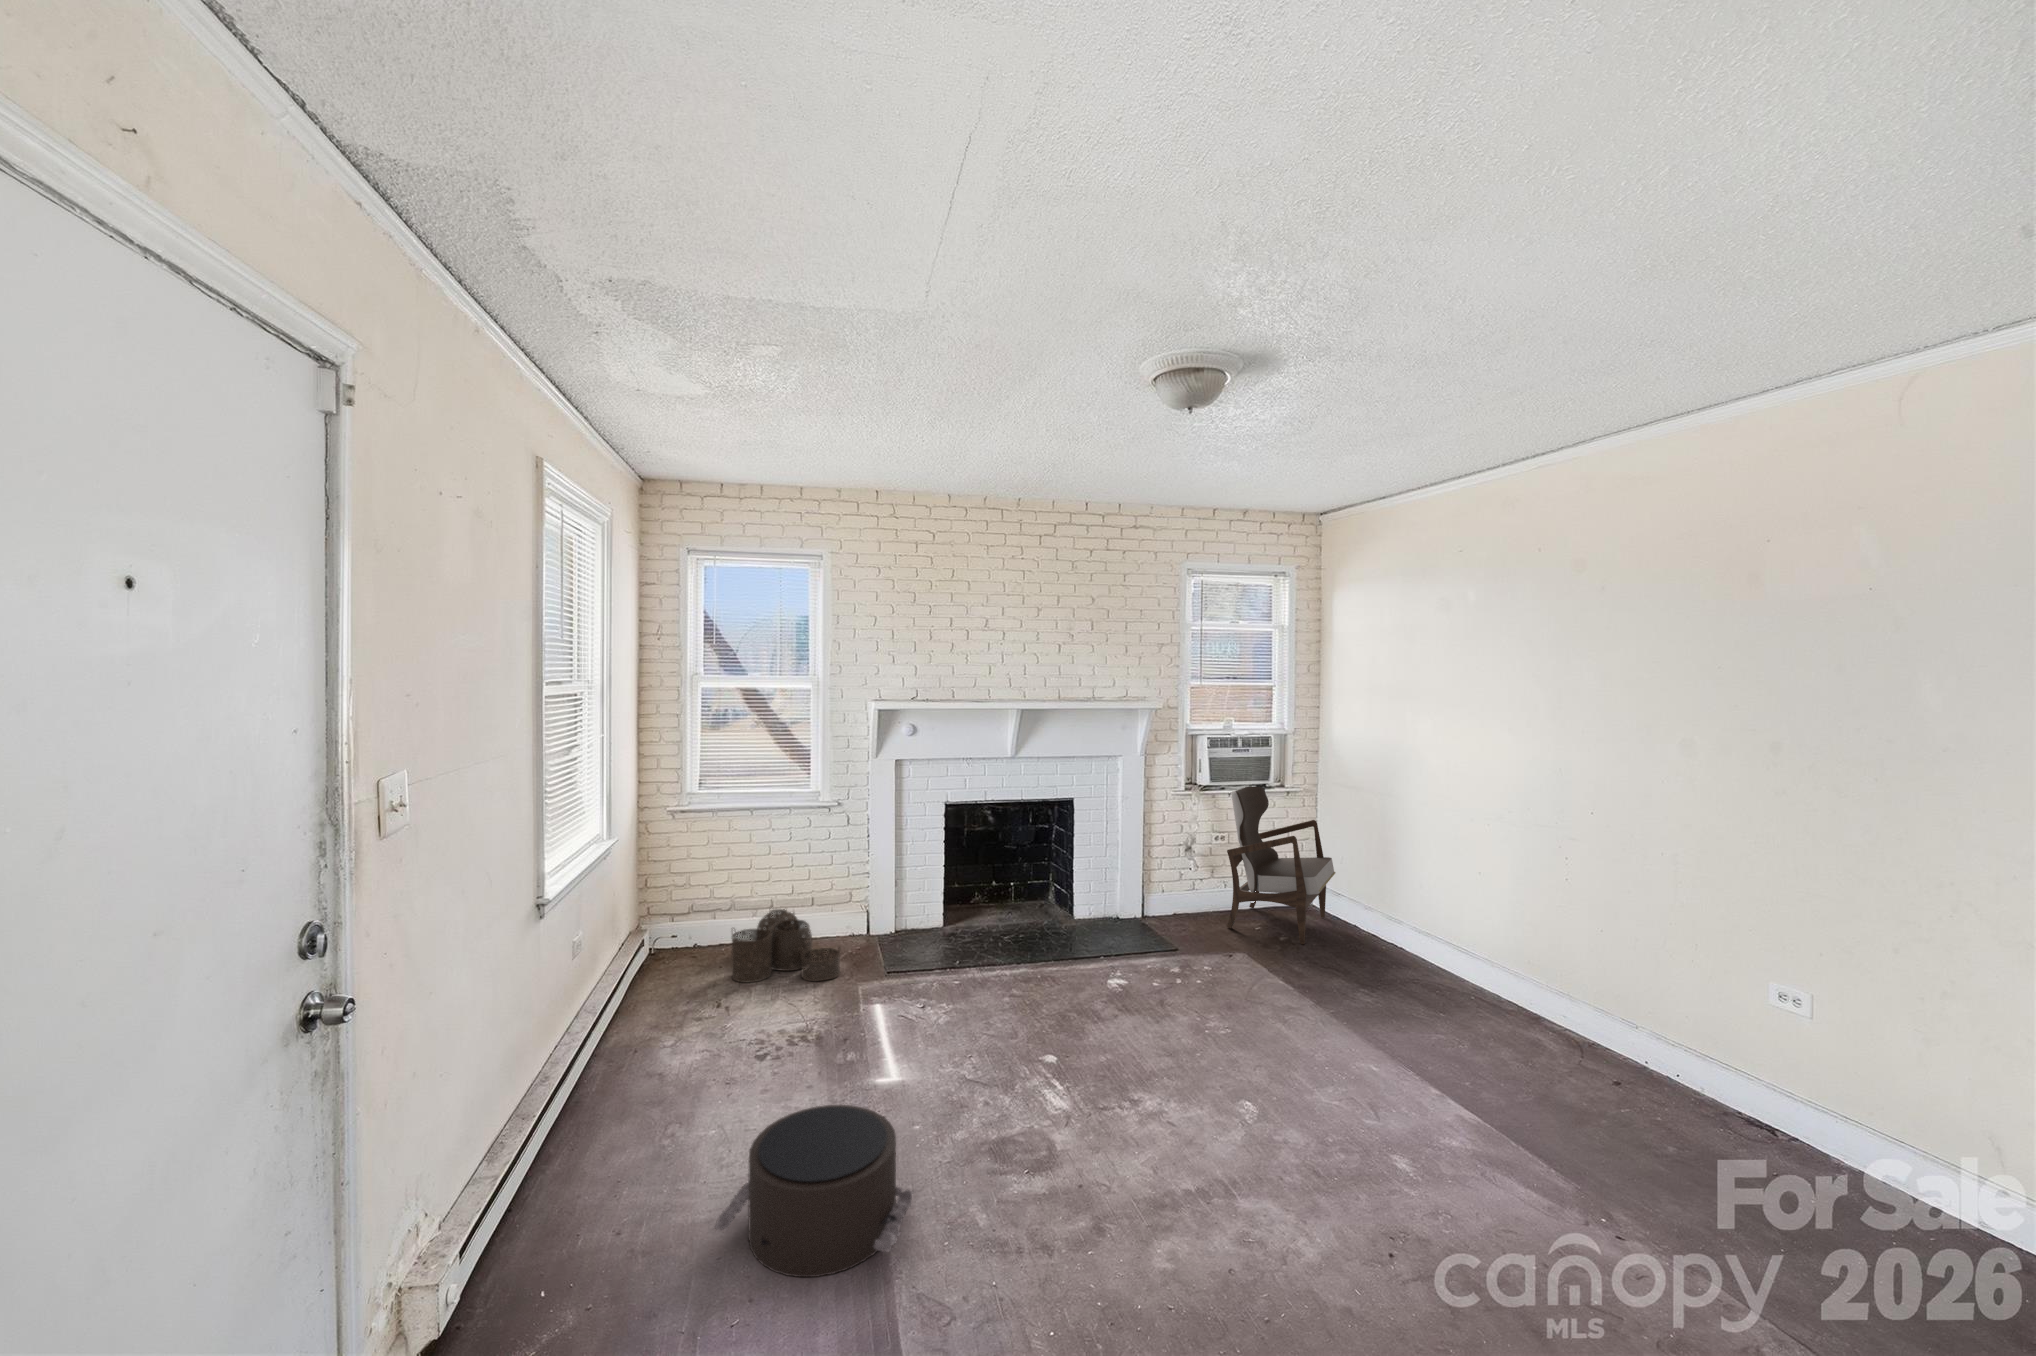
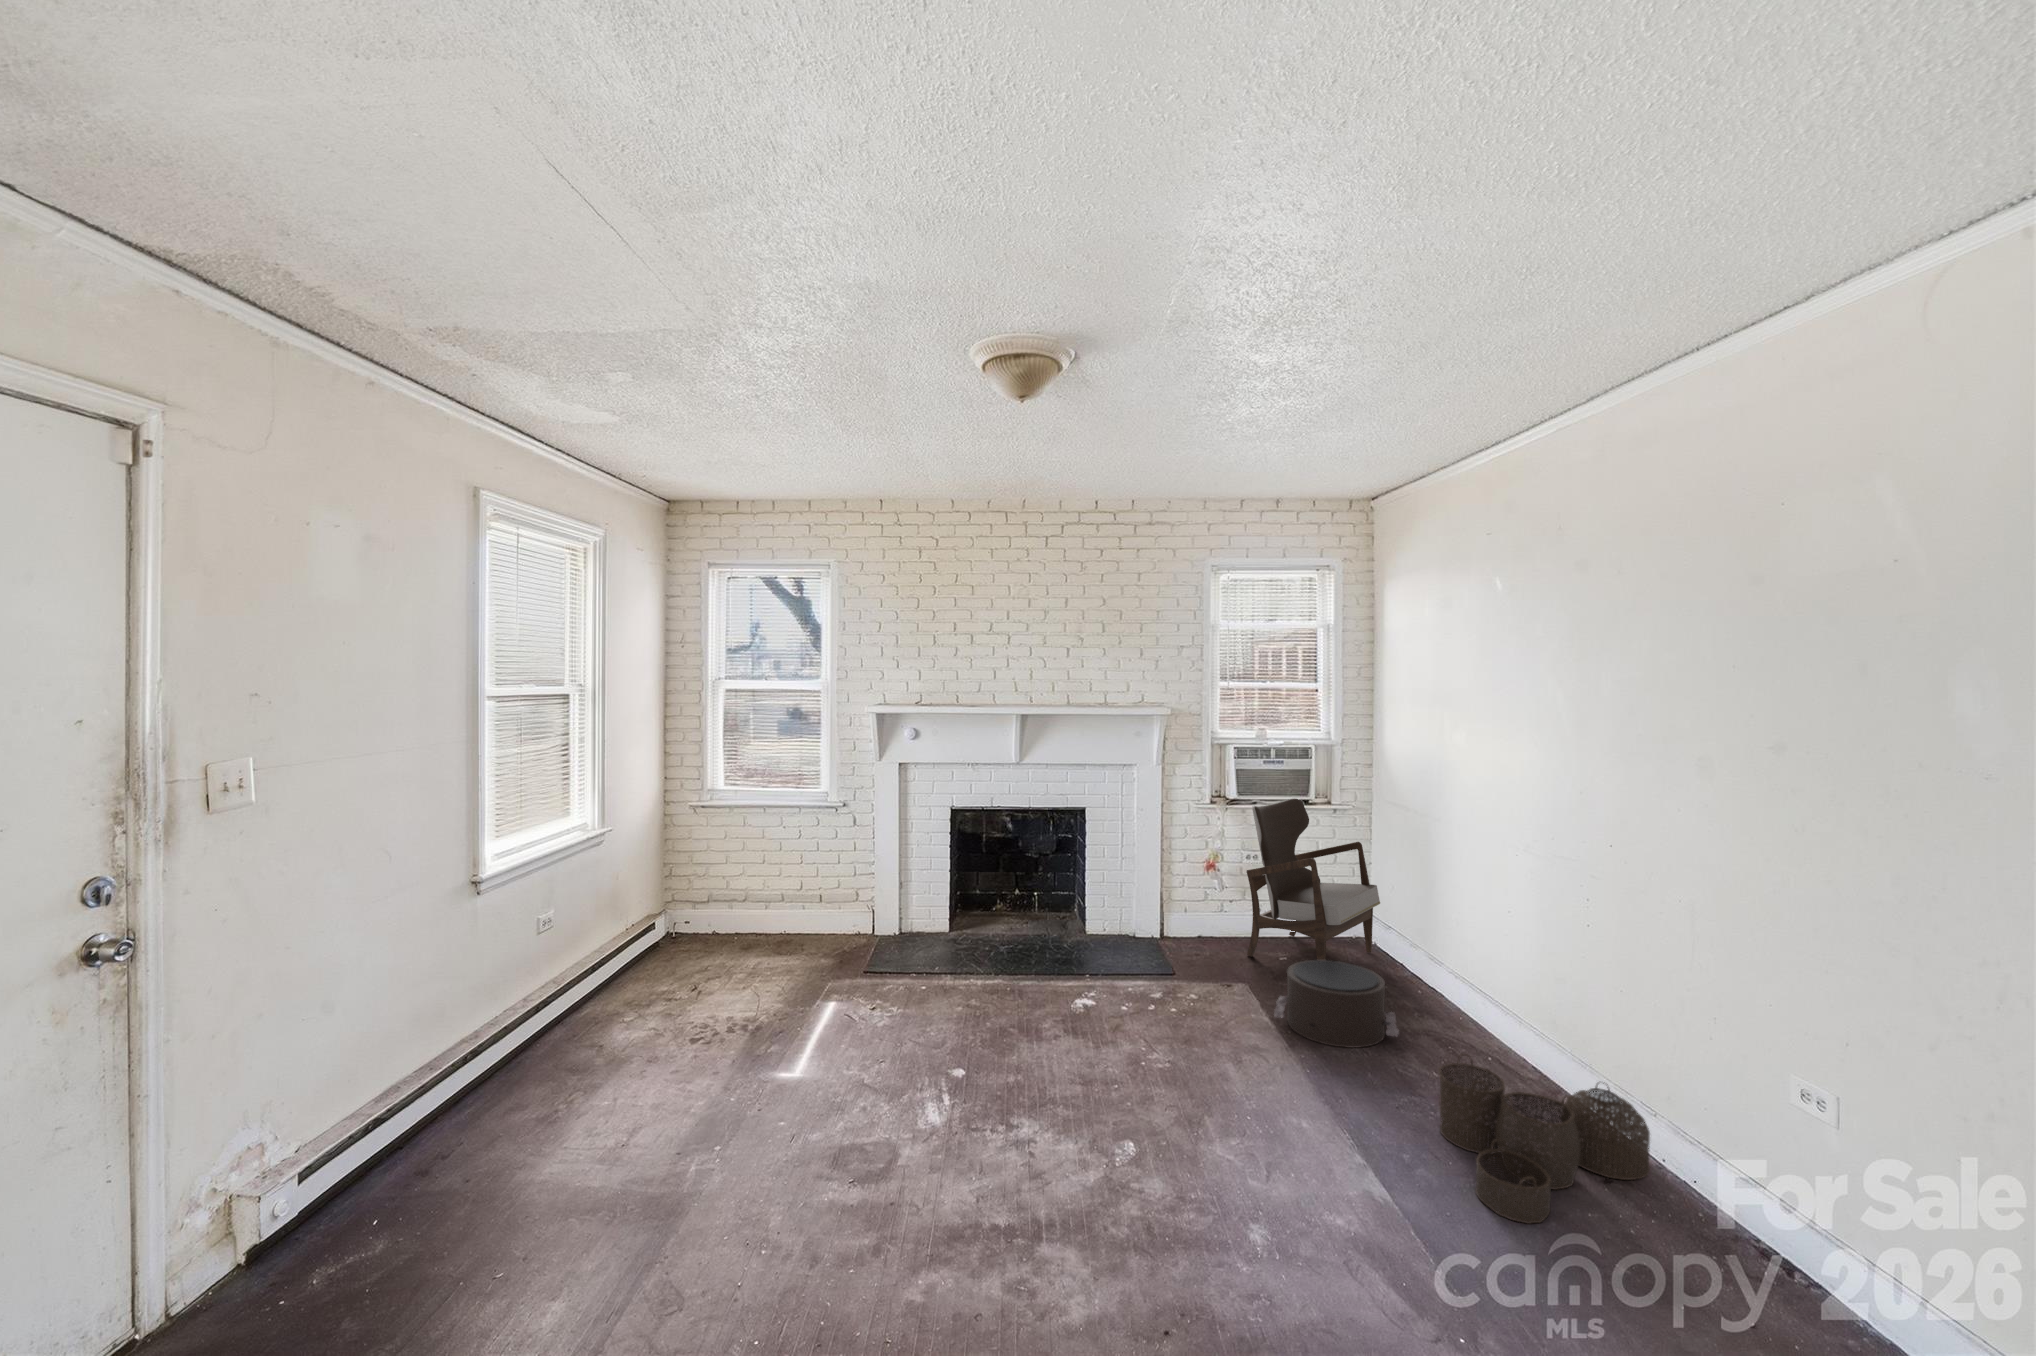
woven basket: present [731,909,840,983] -> present [1439,1054,1650,1224]
pouf: present [714,1105,914,1277] -> present [1274,960,1399,1048]

